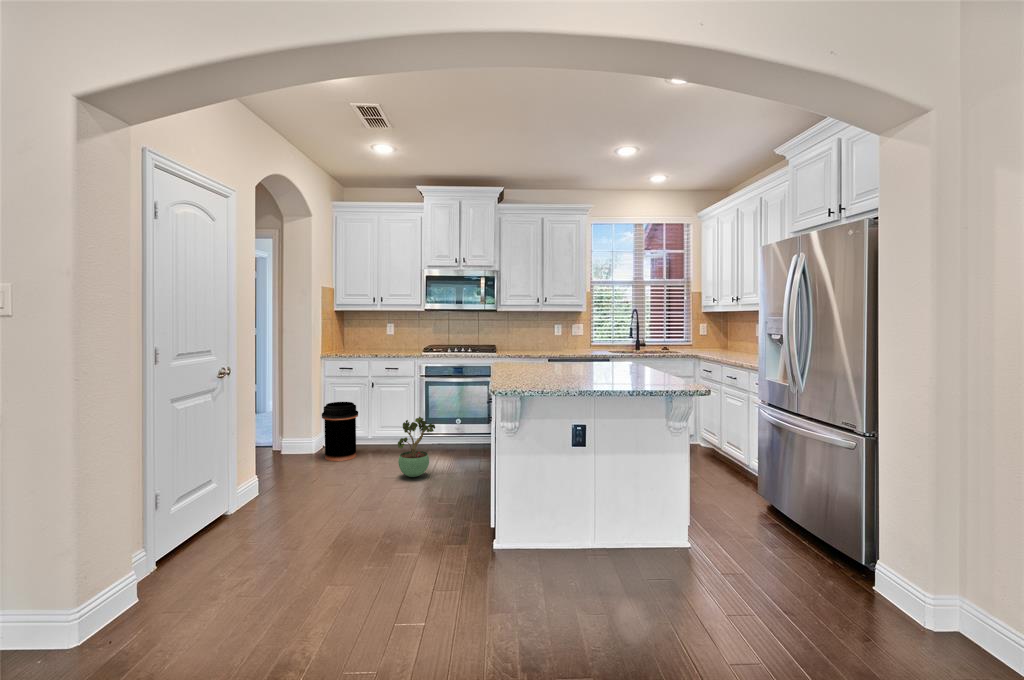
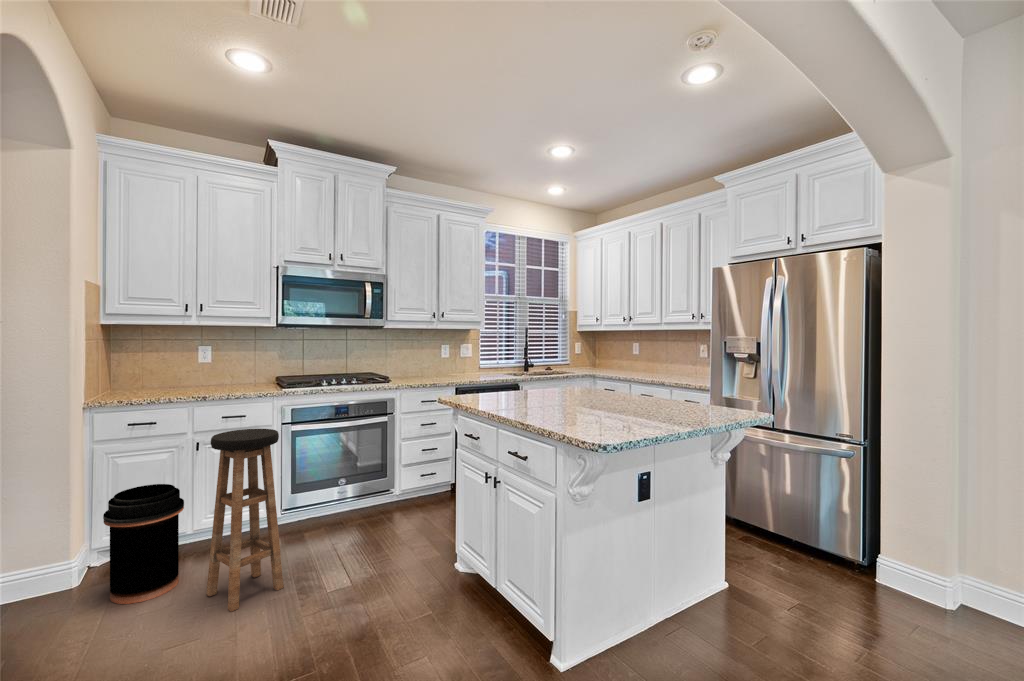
bar stool: none [361,374,397,472] -> present [206,429,284,612]
potted plant: present [398,417,435,477] -> none [303,496,364,602]

